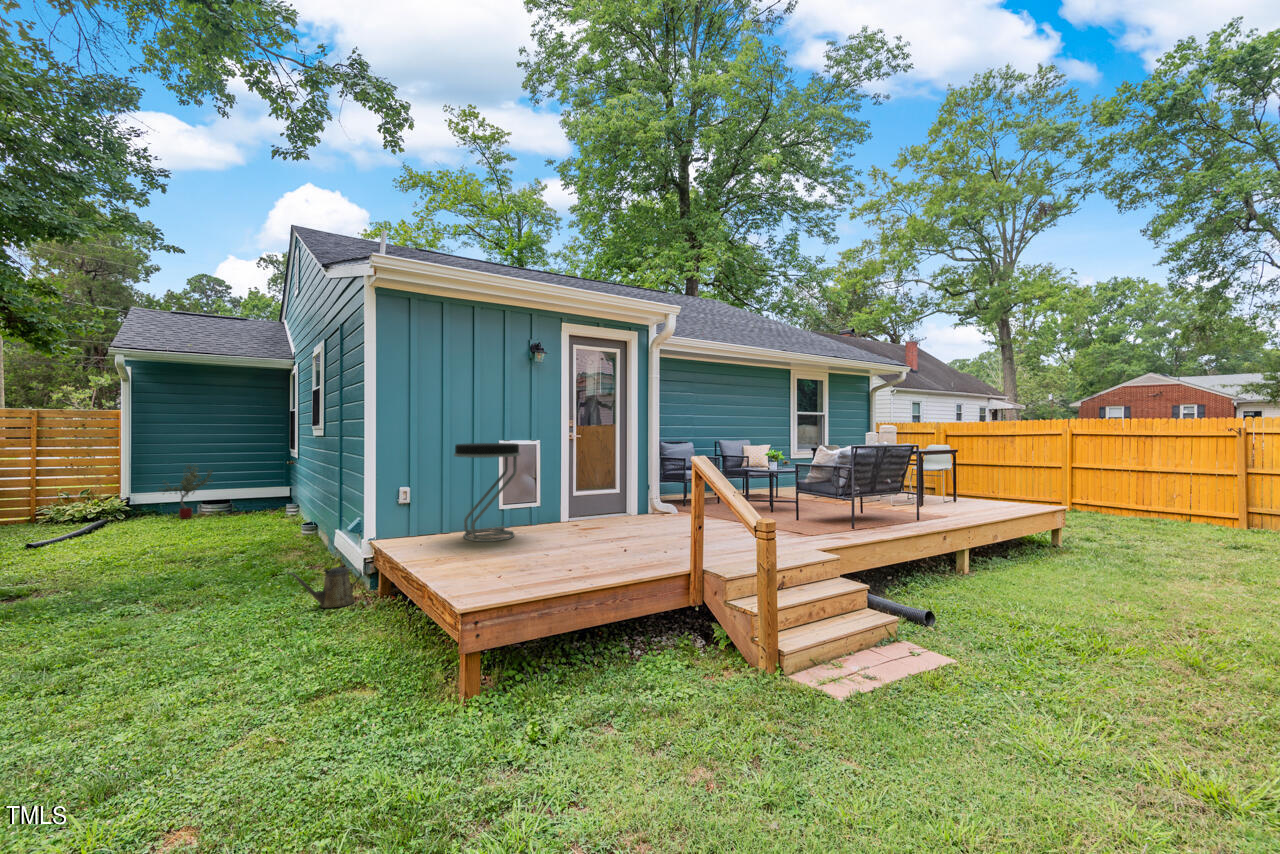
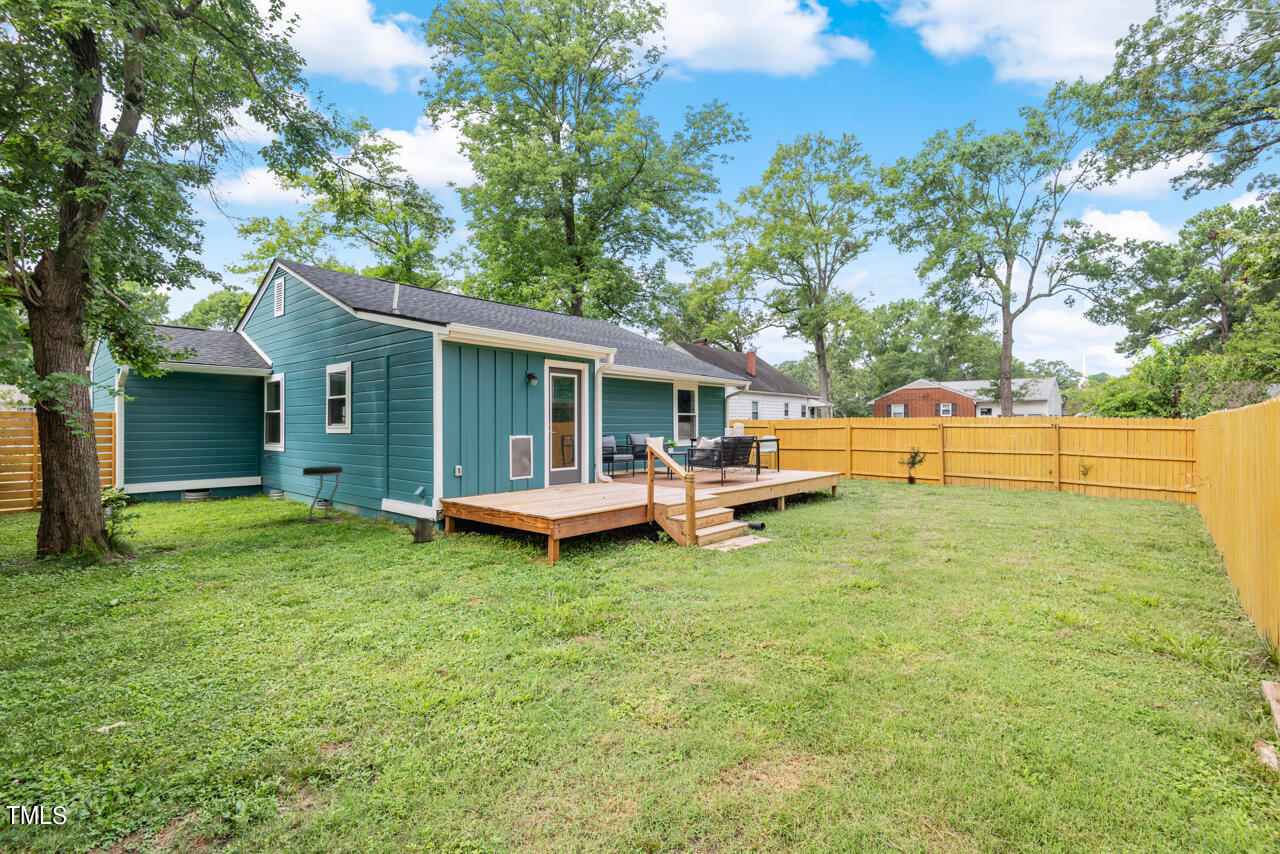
stool: present [454,443,520,542] -> present [302,466,343,523]
potted tree: present [158,466,213,519] -> present [899,447,926,484]

